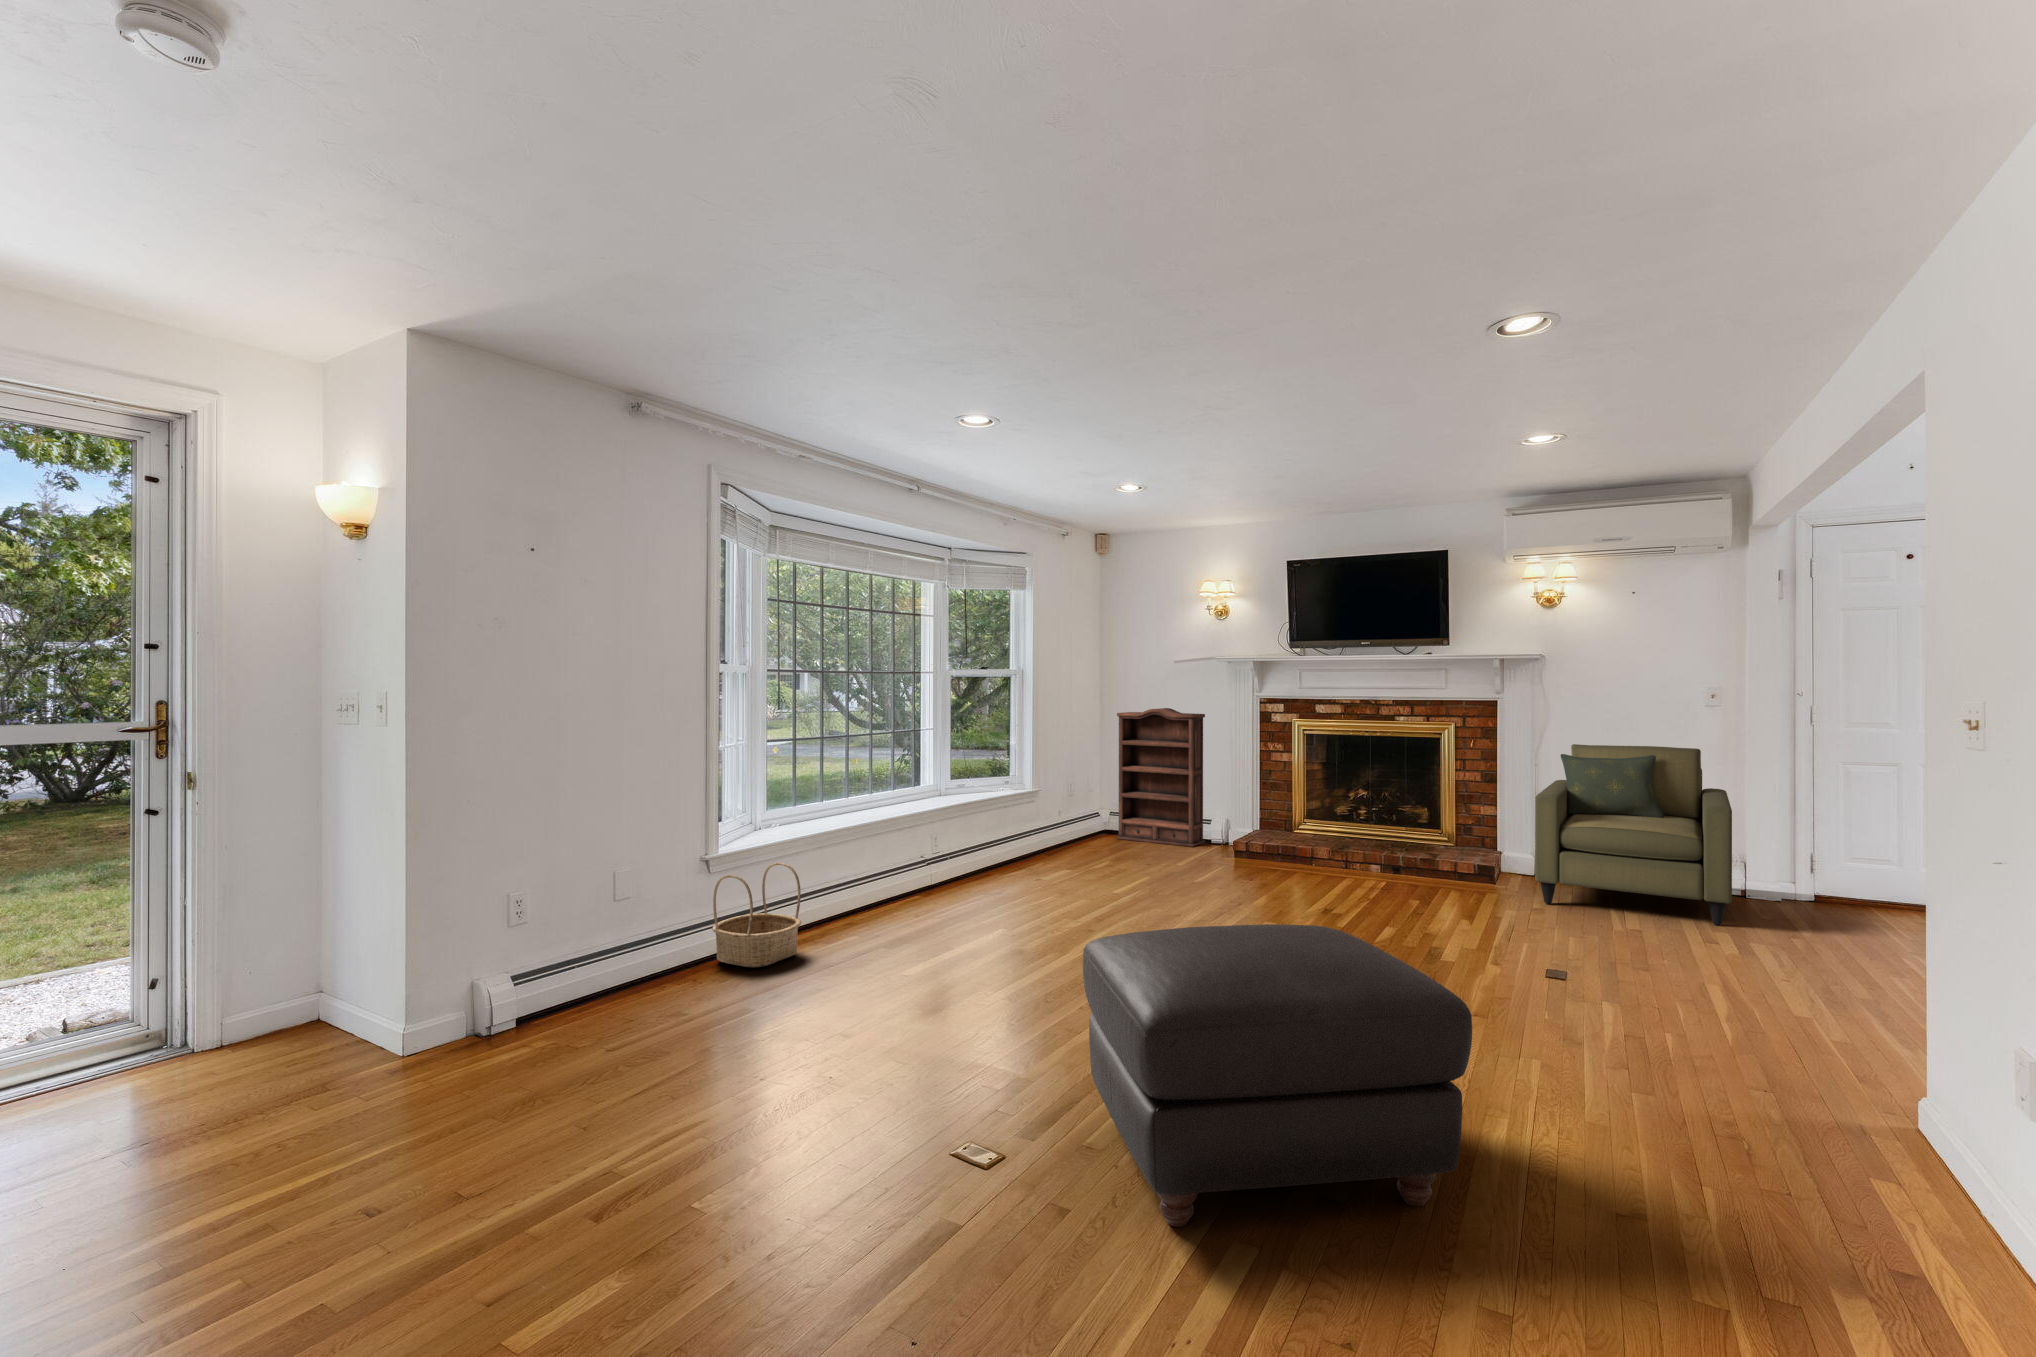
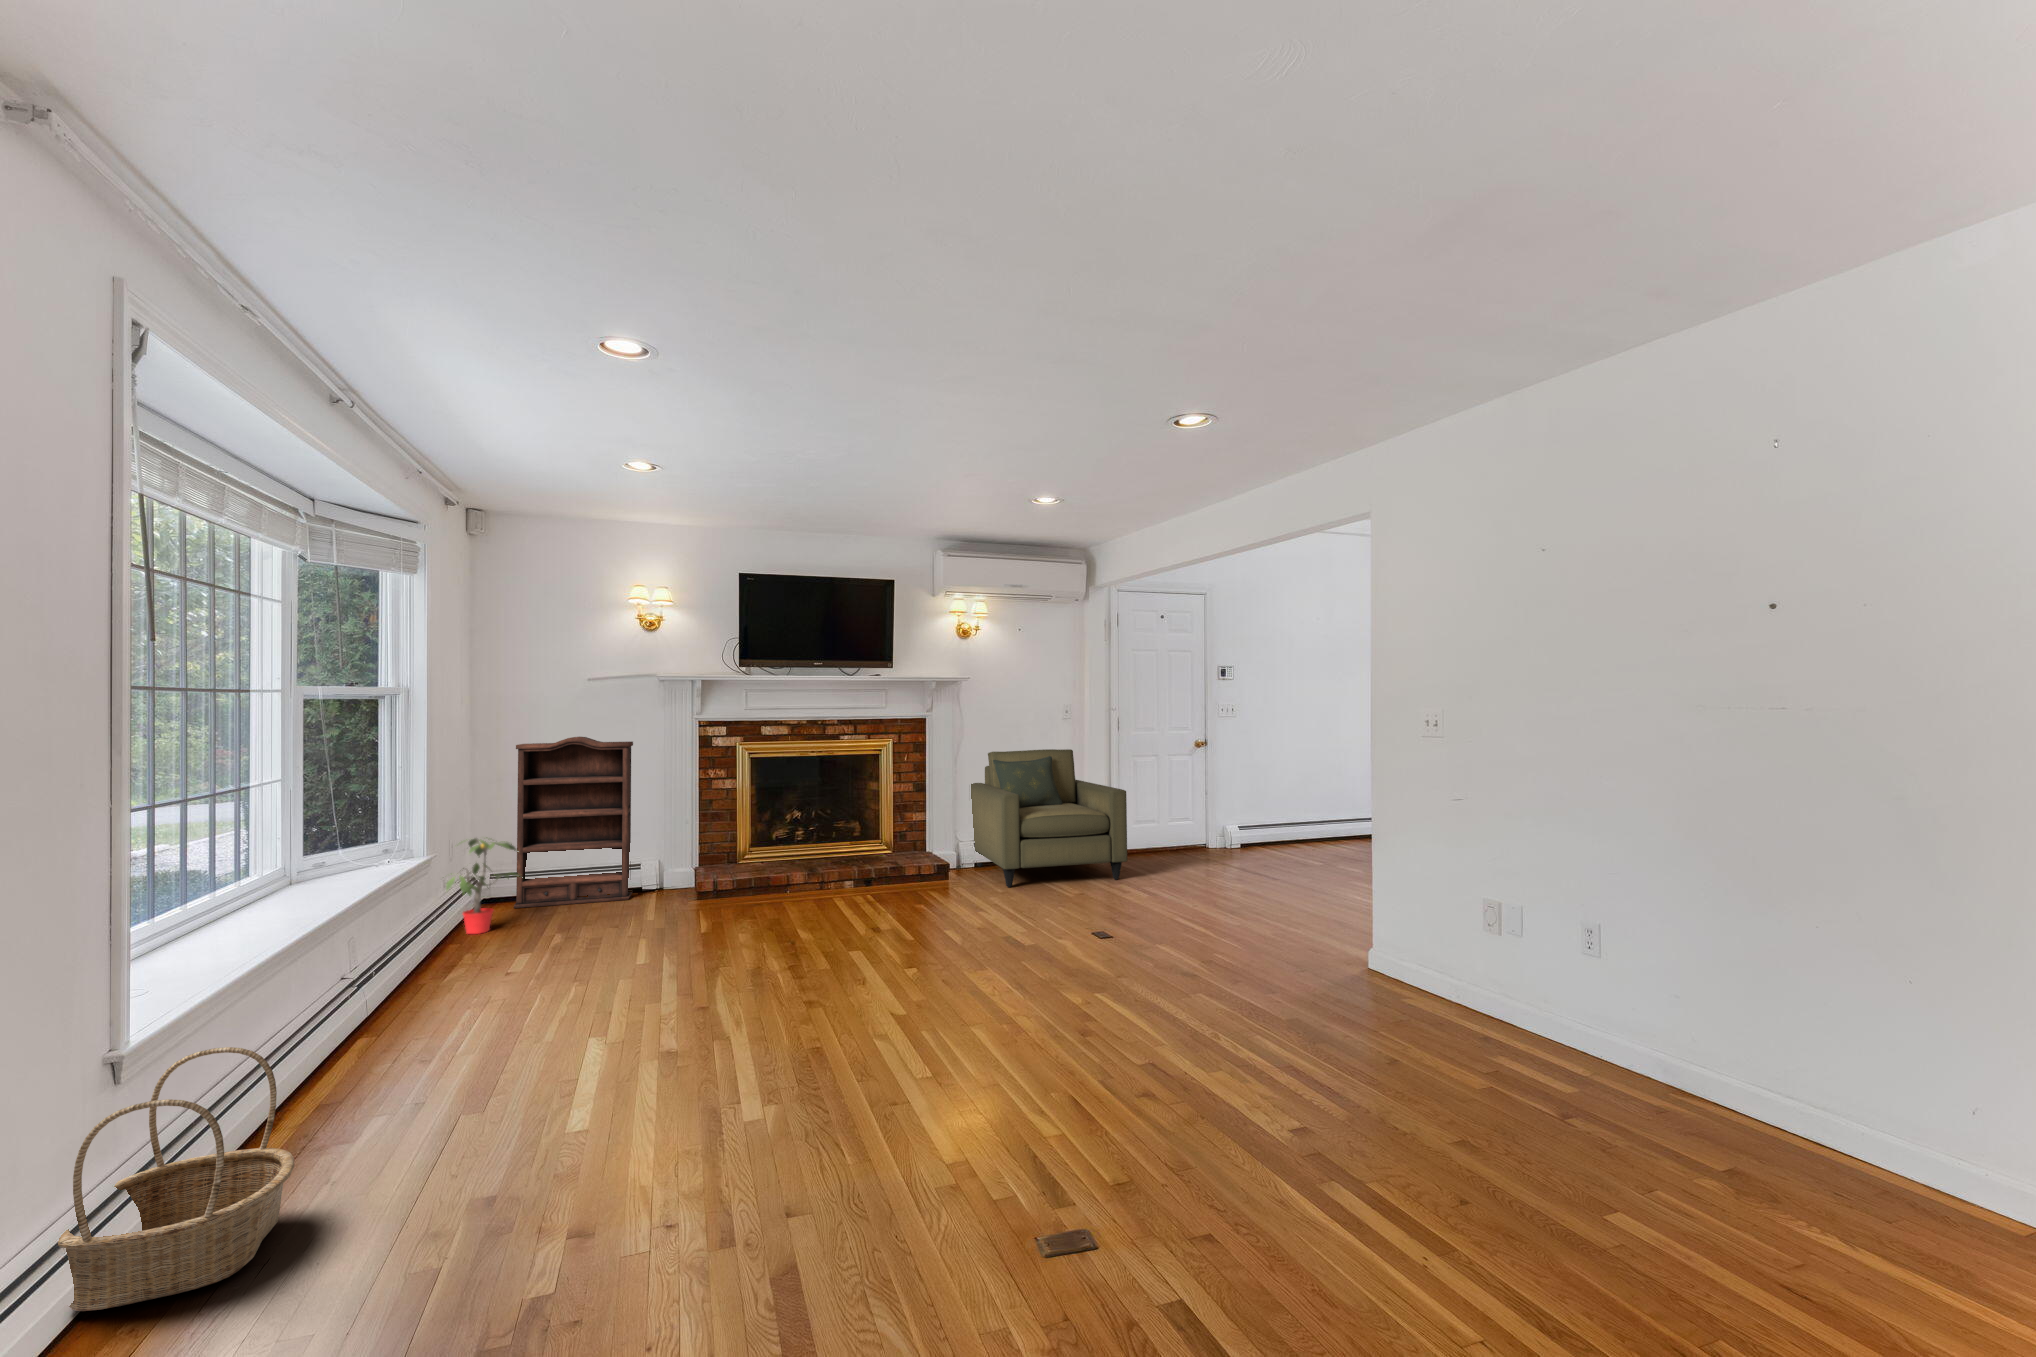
potted plant: none [1044,780,1112,851] -> present [446,838,517,934]
ottoman: present [1083,924,1472,1227] -> none [1103,917,1440,1264]

